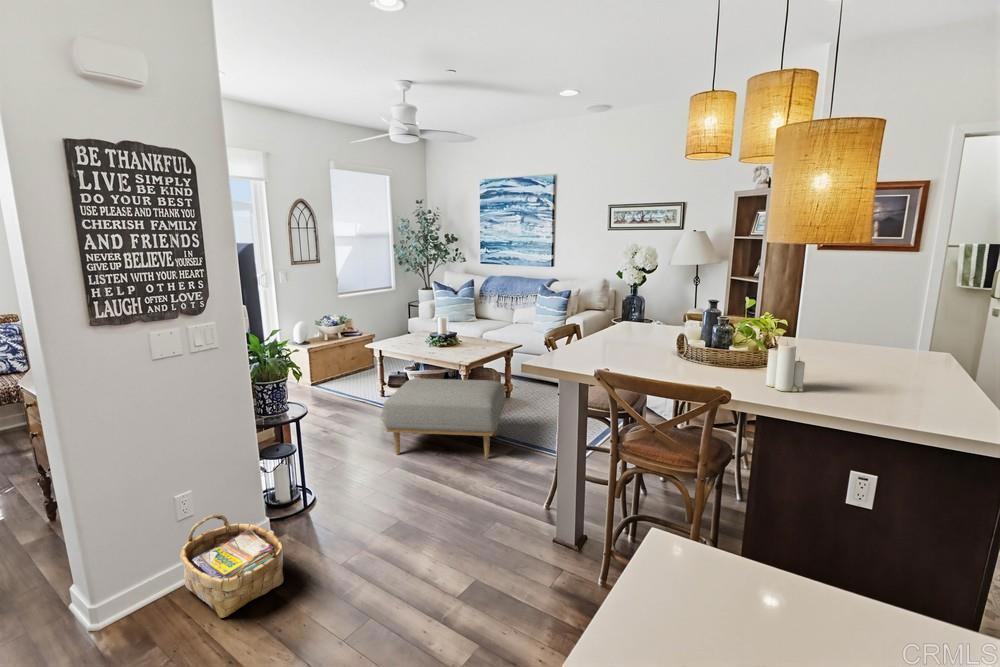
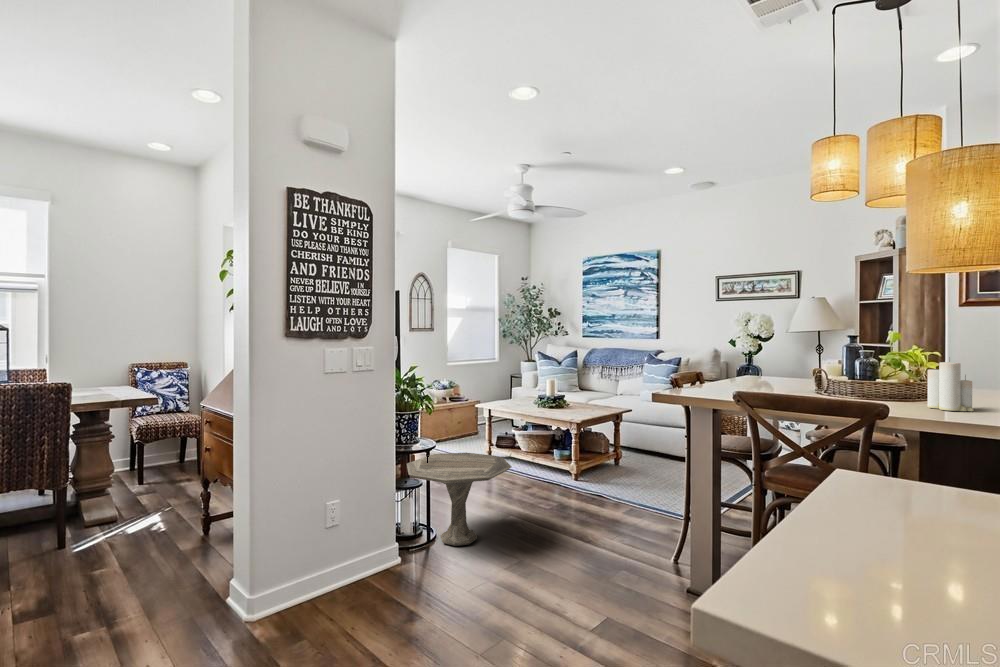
ottoman: present [383,379,505,458] -> none [501,432,620,512]
side table: none [272,414,386,513] -> present [407,453,511,546]
woven basket: present [180,514,283,618] -> none [331,525,421,621]

